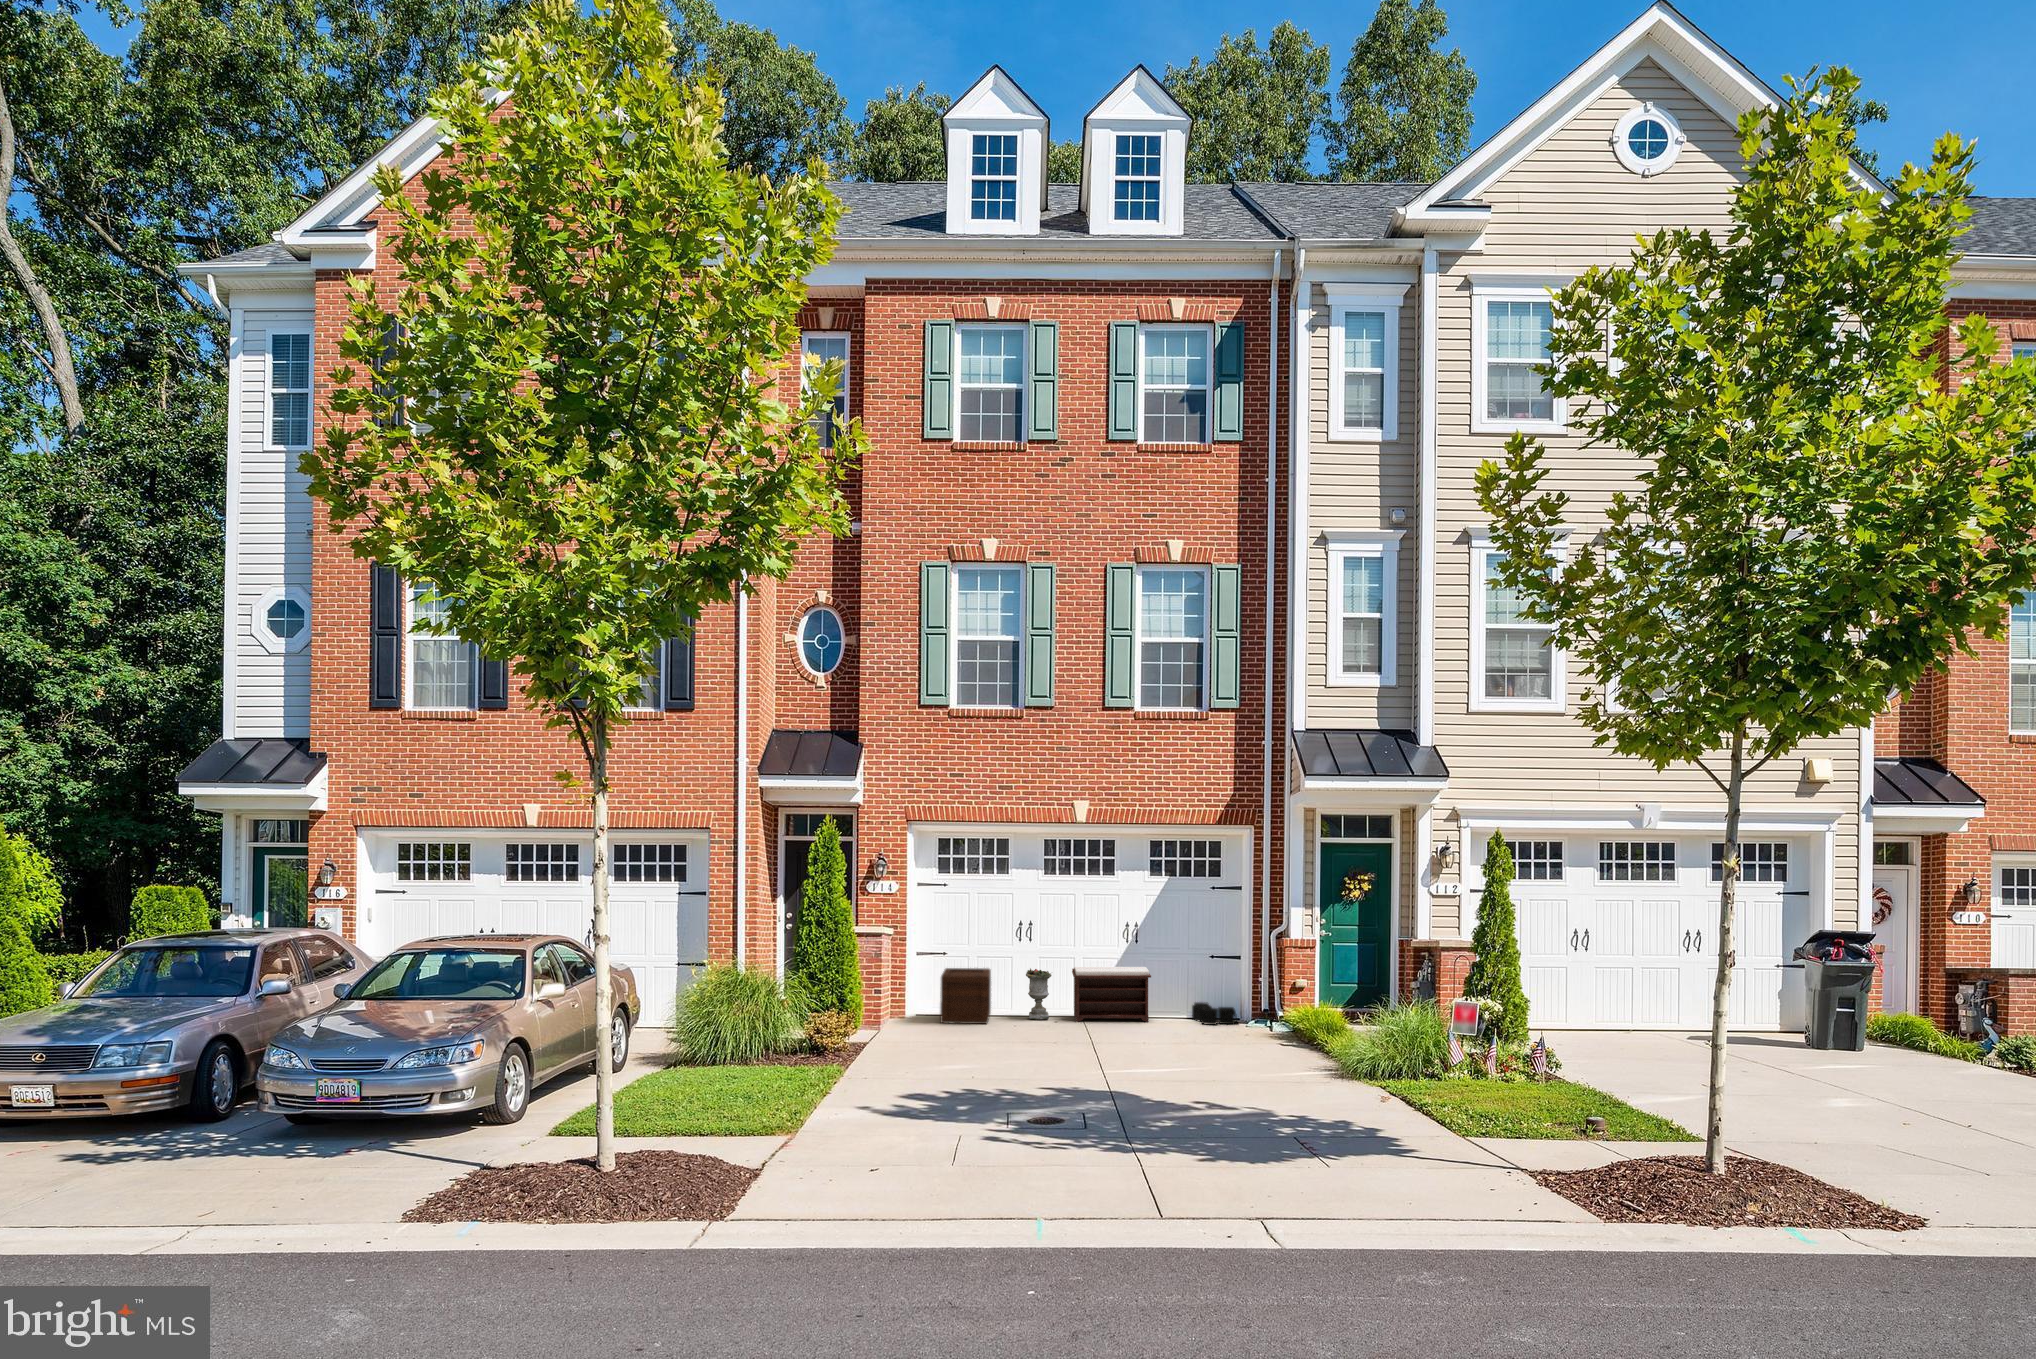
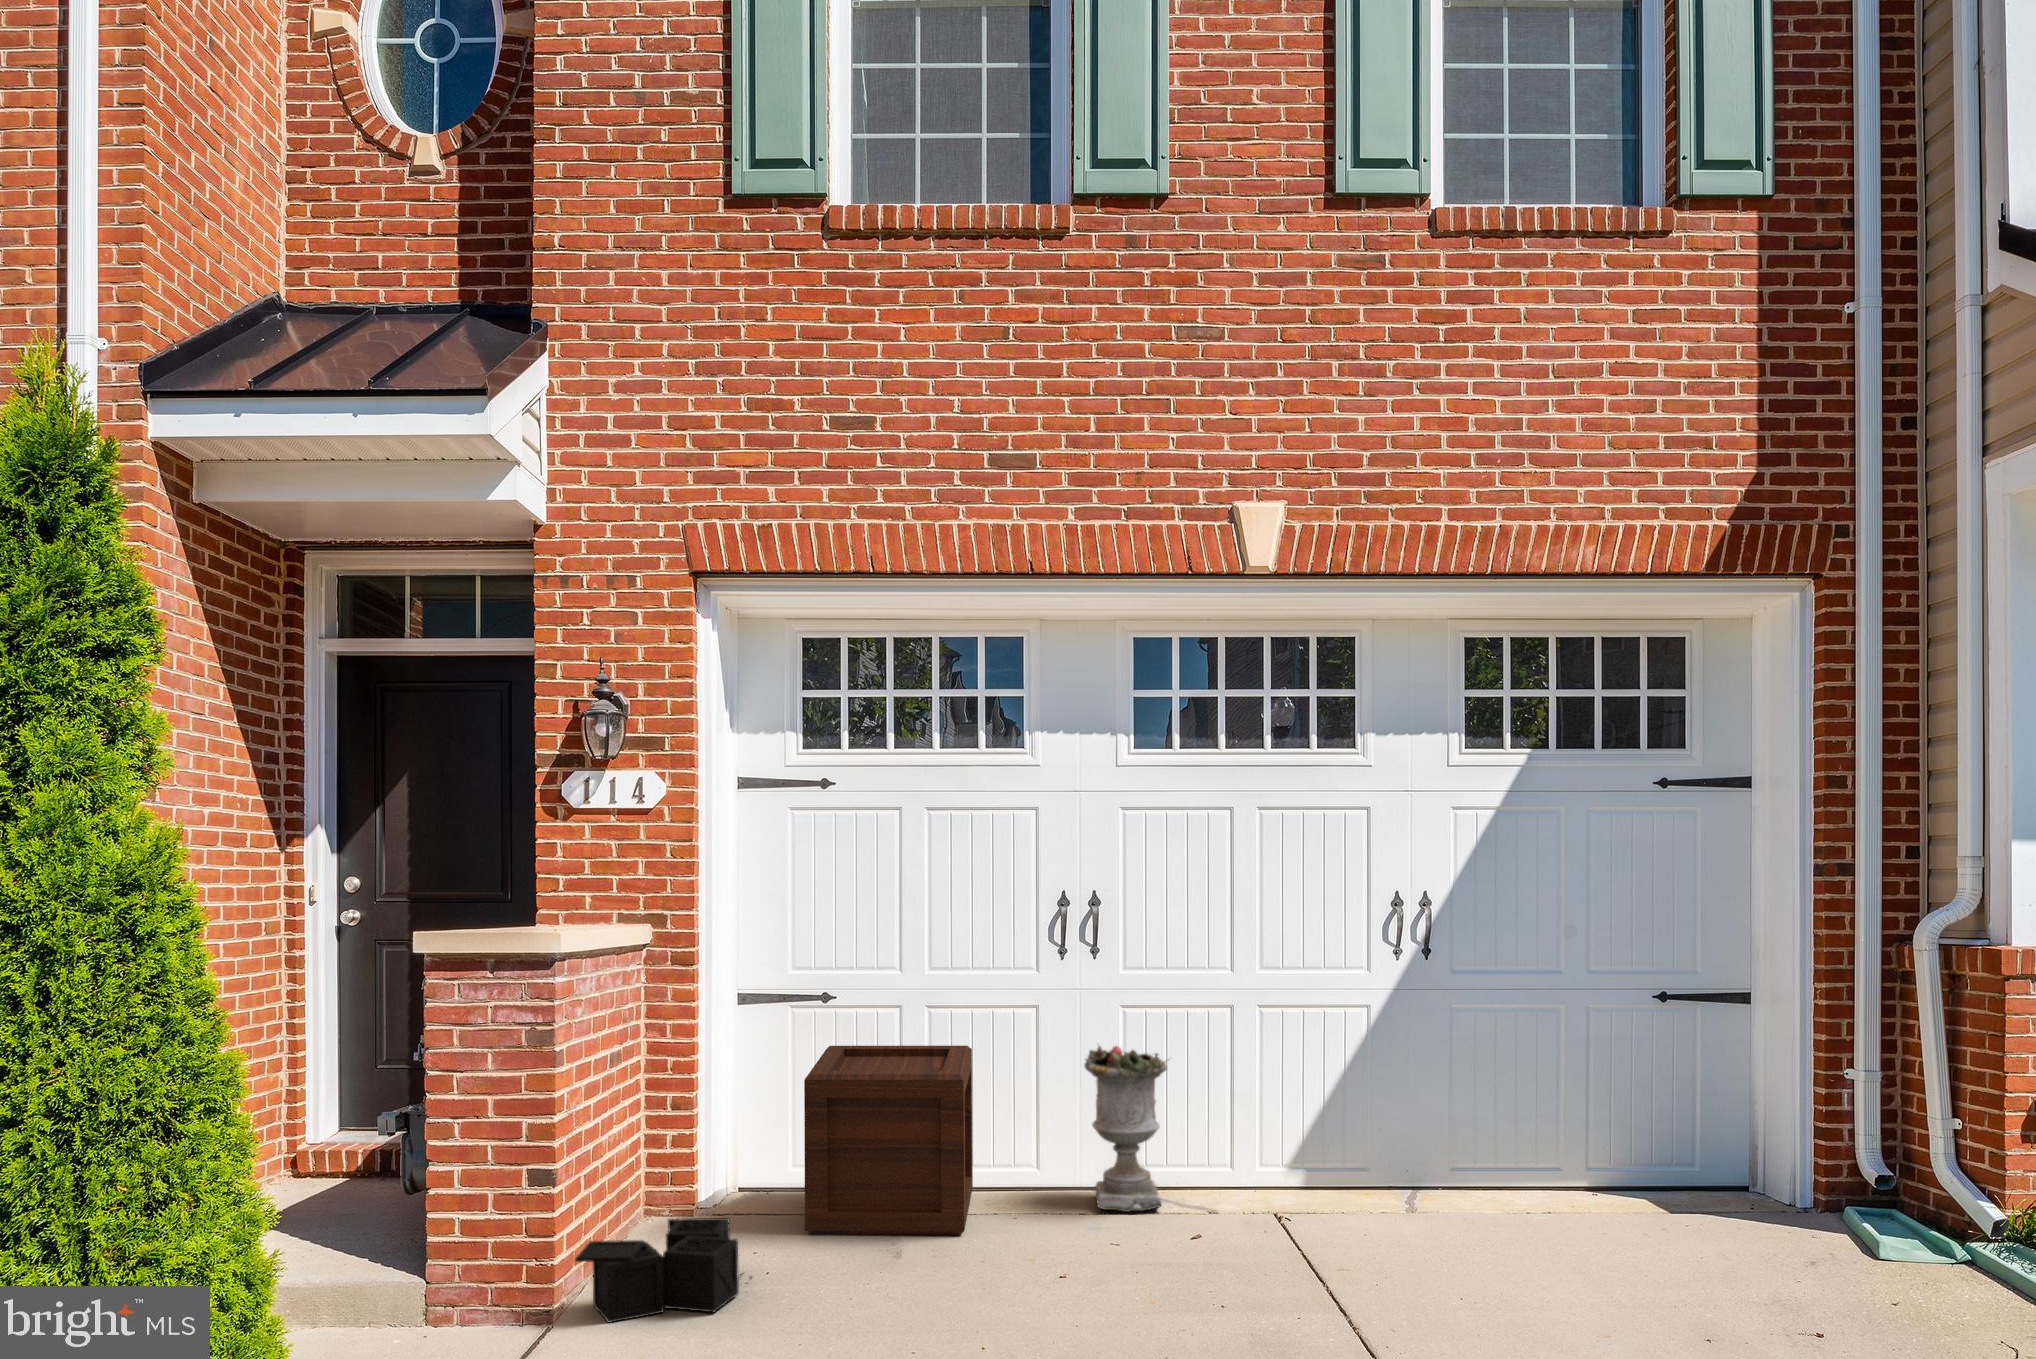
bench: present [1072,967,1151,1022] -> none [1229,1034,1495,1218]
storage bin: present [1192,1002,1238,1025] -> present [575,1218,751,1322]

